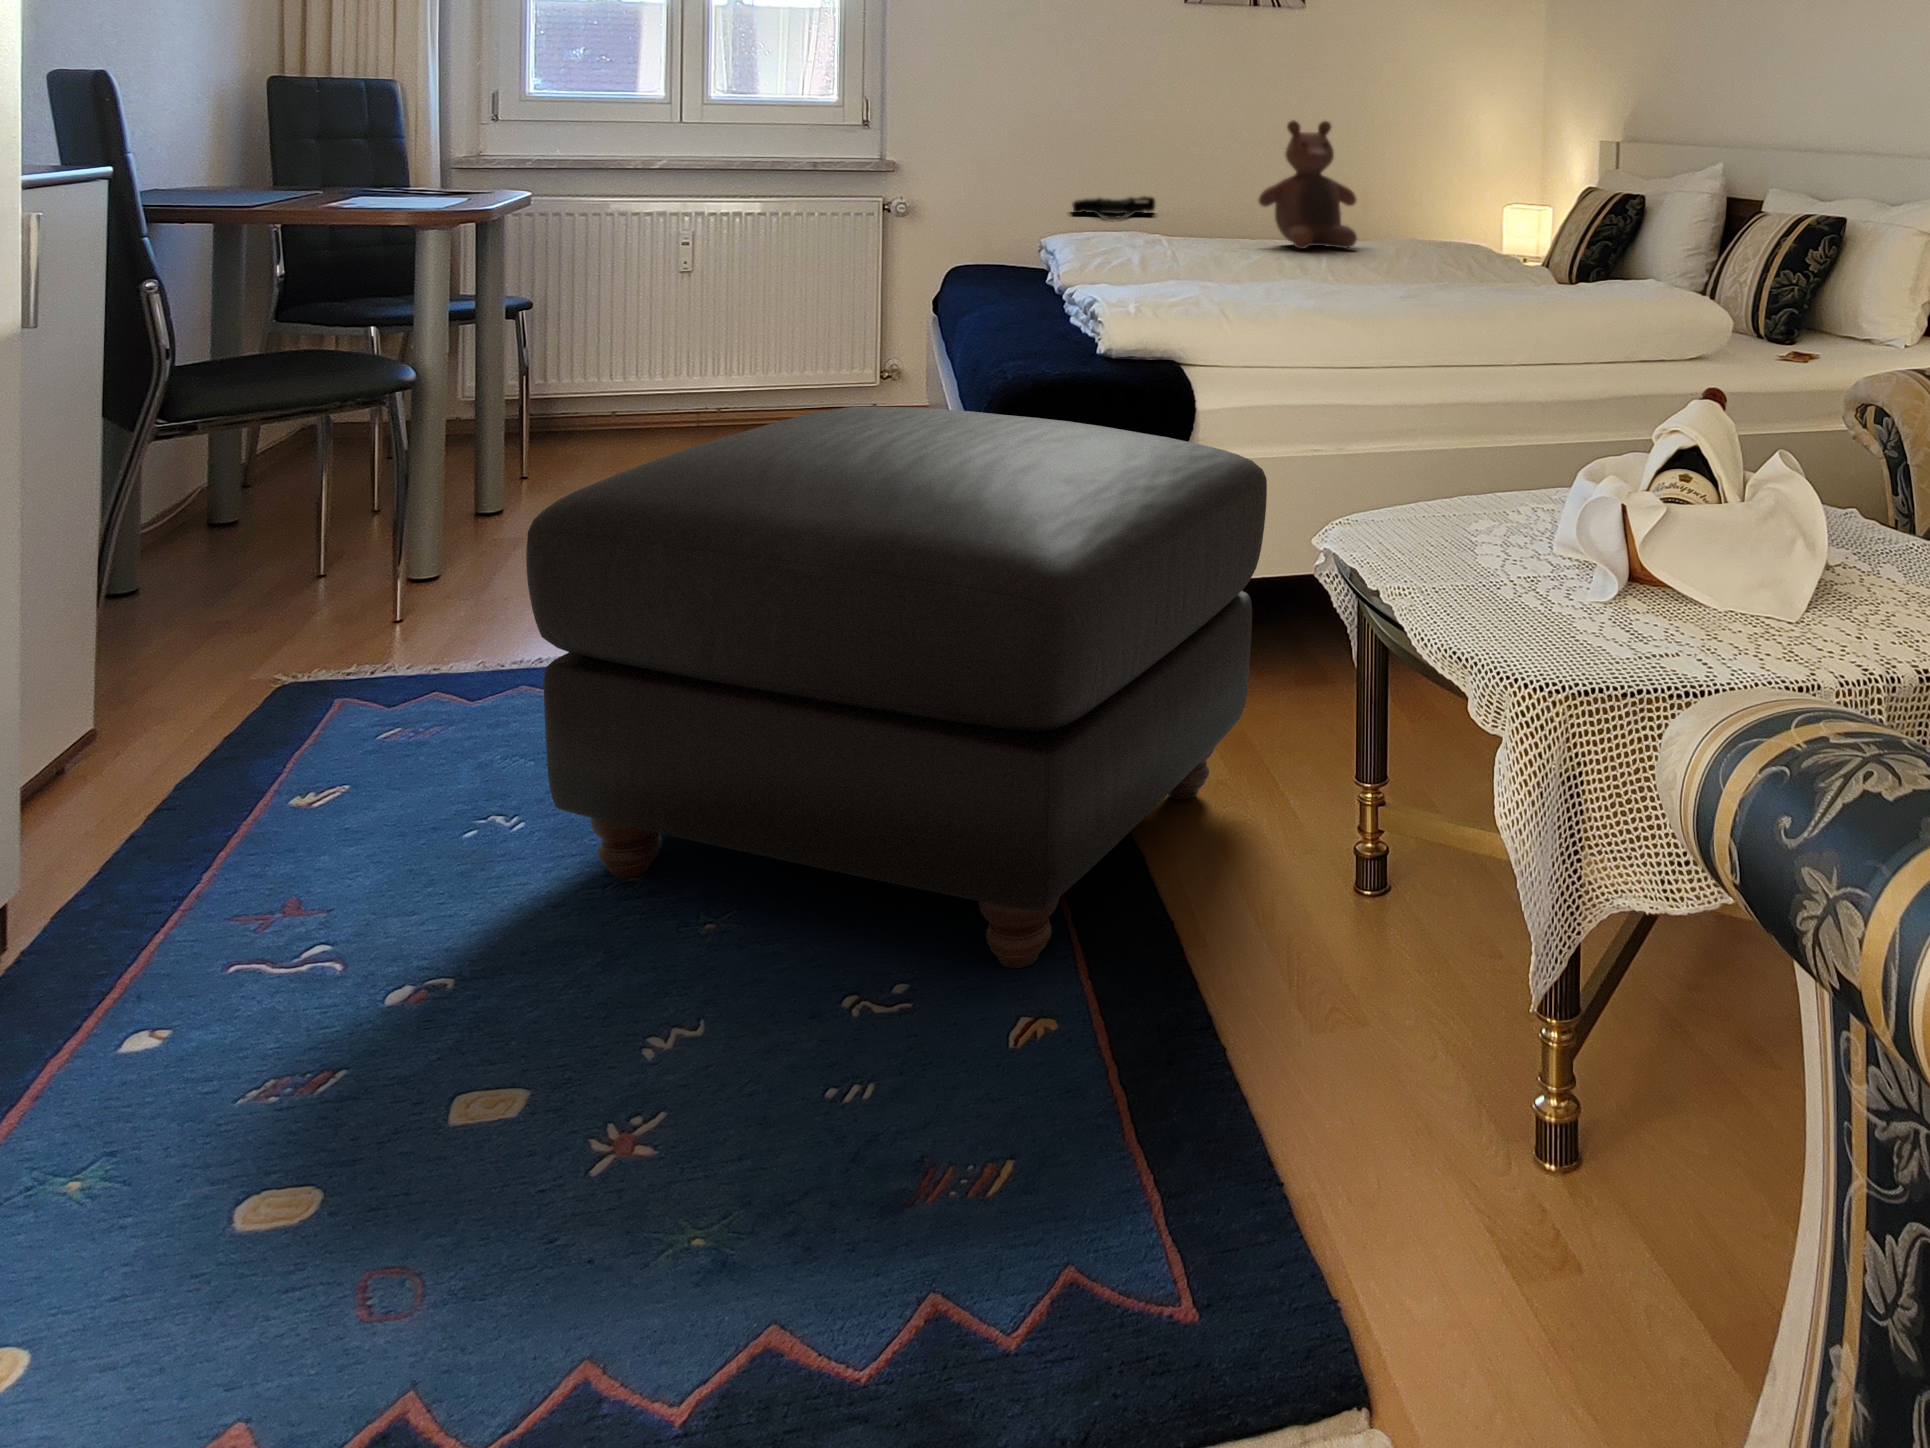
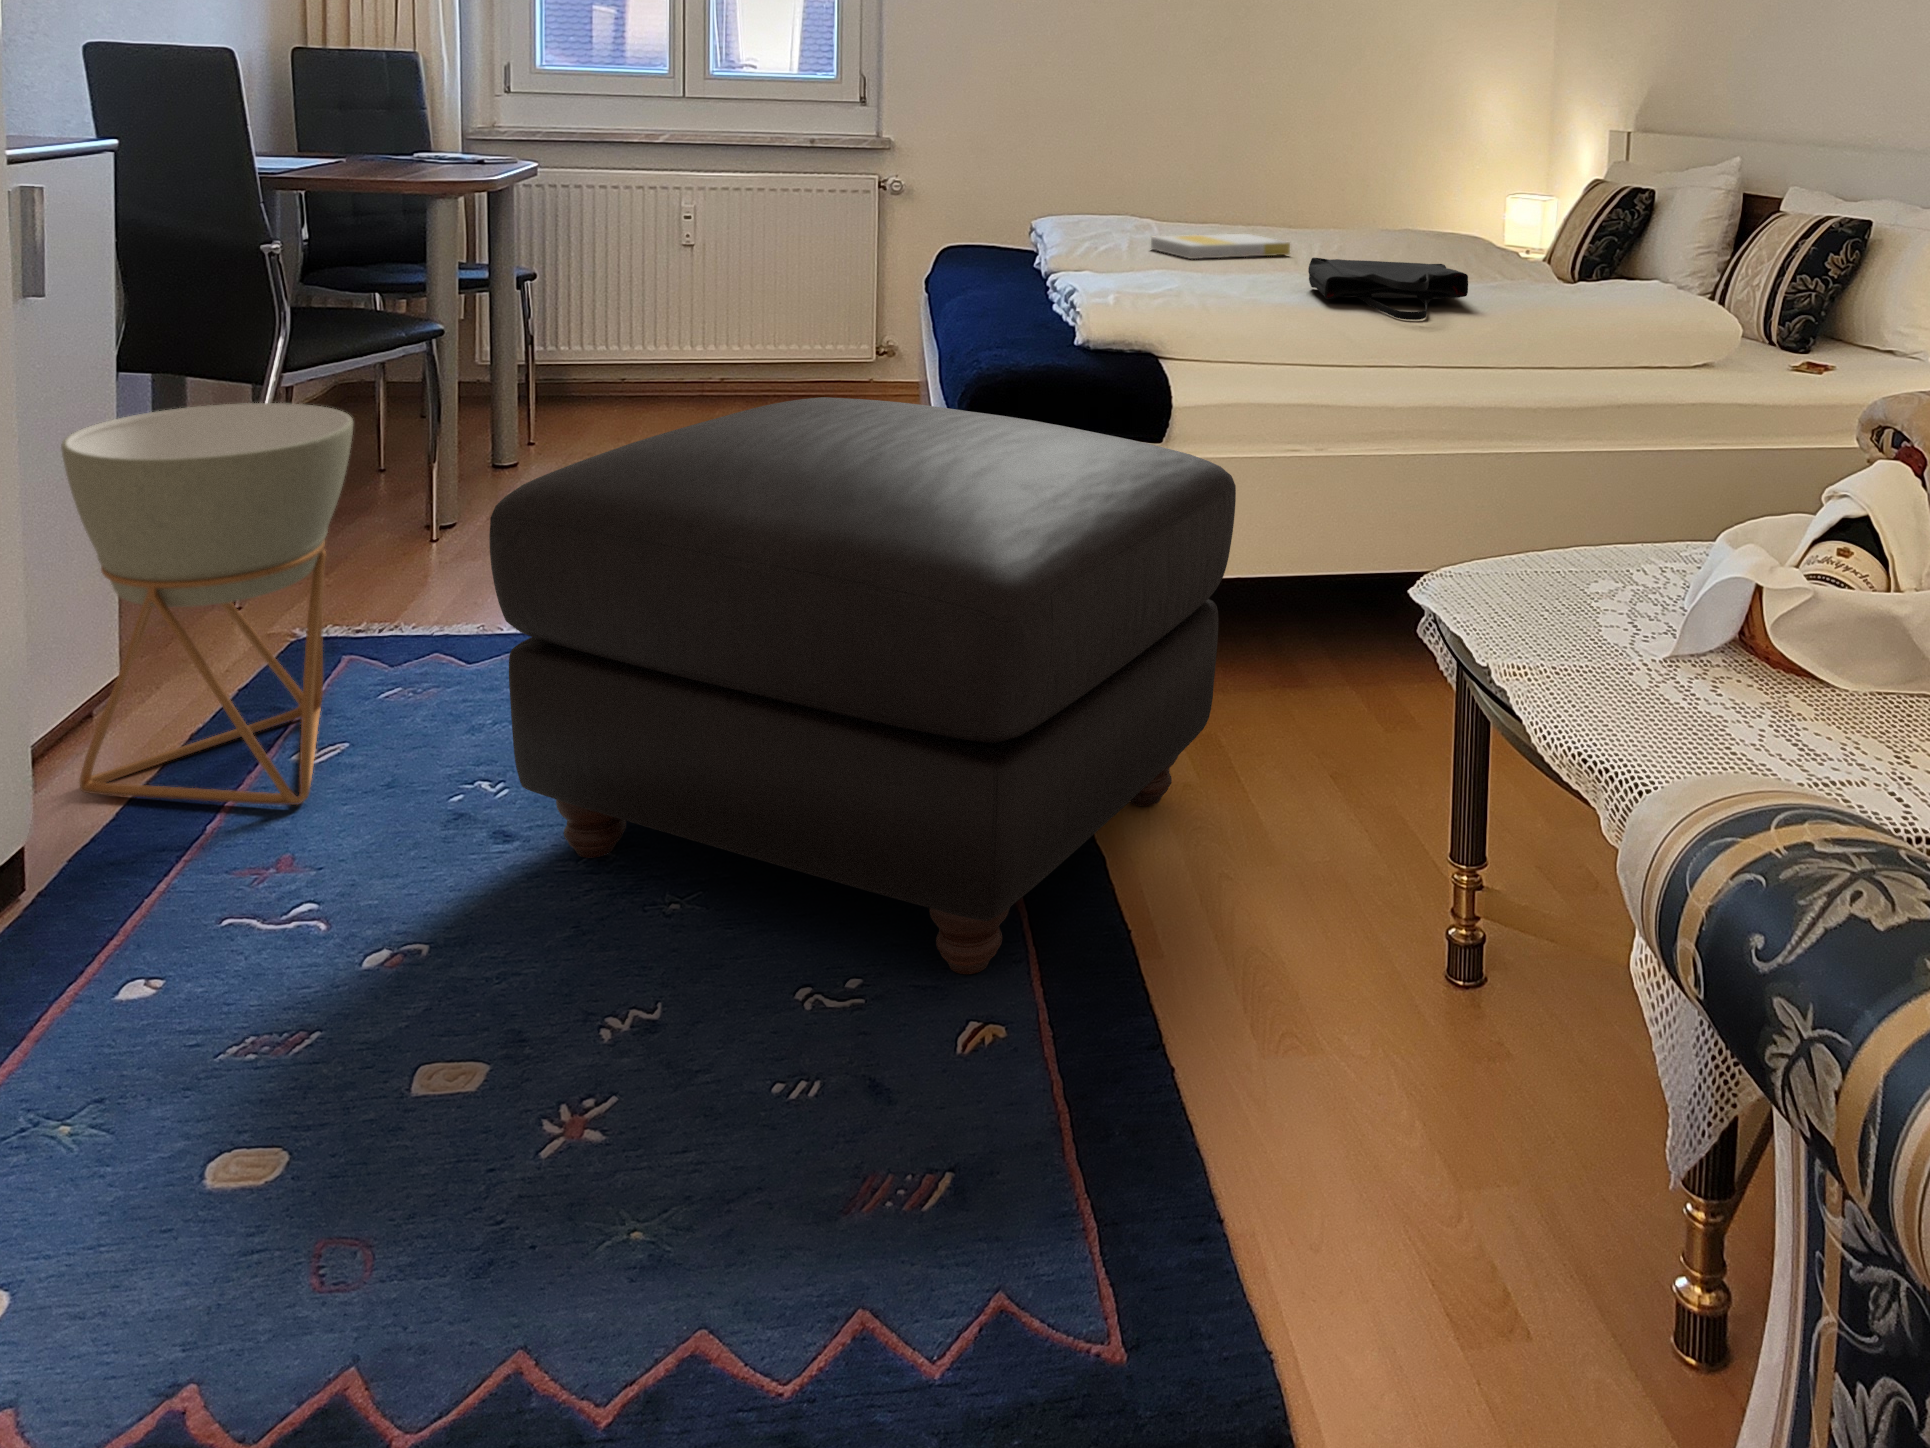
stuffed bear: present [1259,121,1357,249] -> none [1246,105,1349,239]
tote bag: present [1072,196,1156,220] -> present [1308,258,1468,320]
book: none [1168,244,1304,269] -> present [1150,234,1290,259]
planter: none [68,429,376,843] -> present [61,403,353,805]

